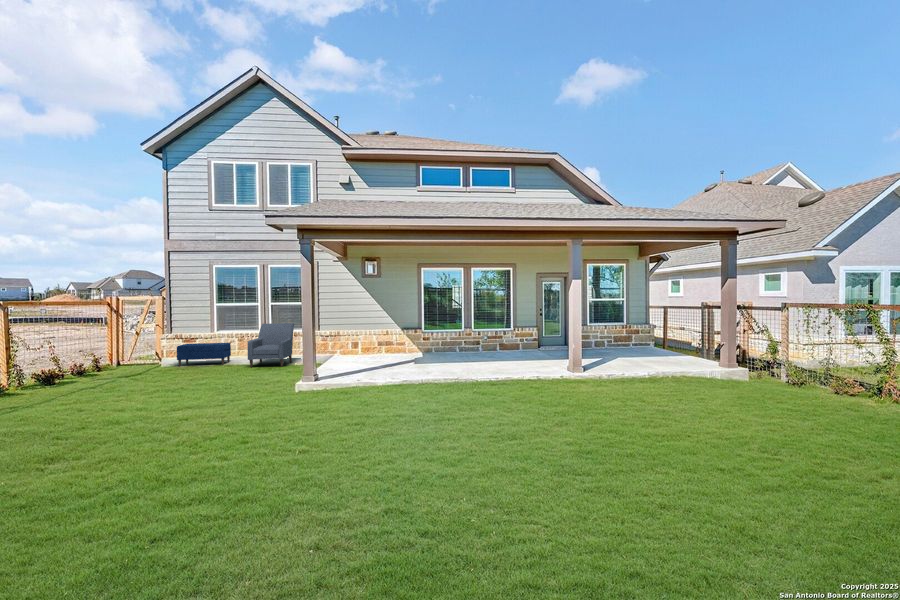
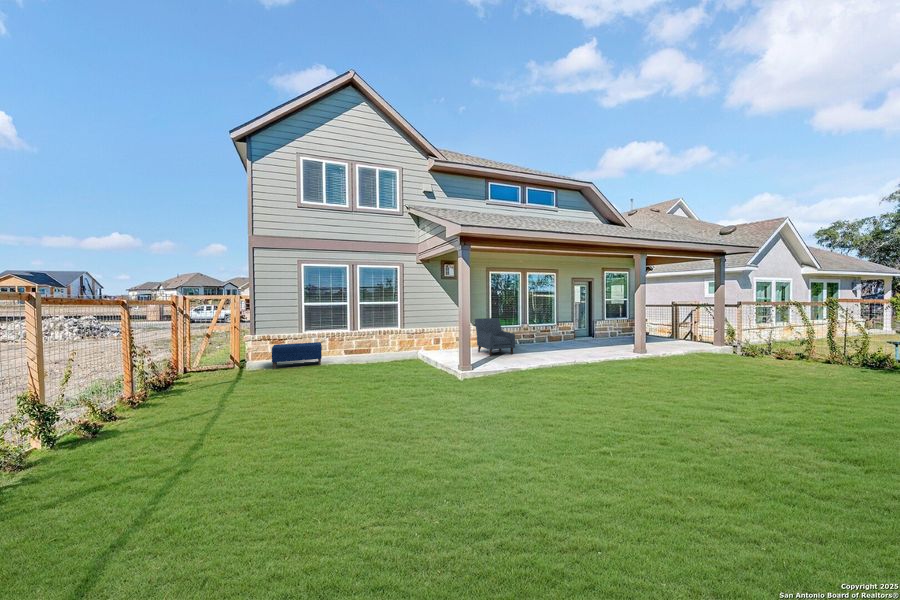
chair: present [247,323,294,367] -> present [475,318,515,356]

